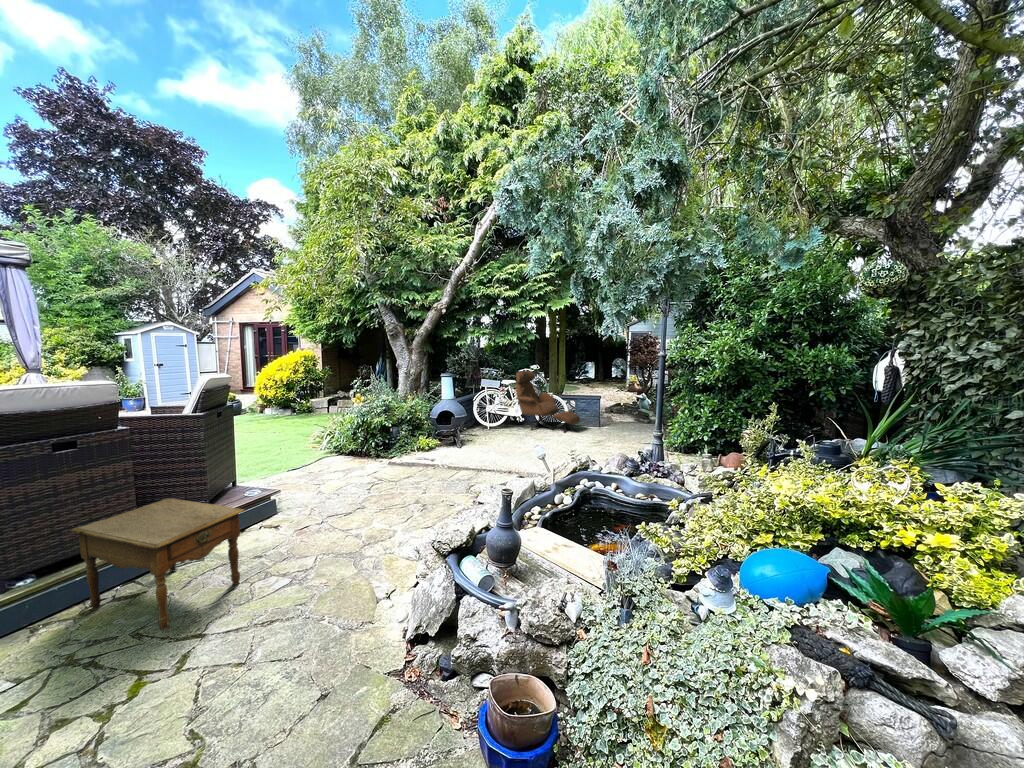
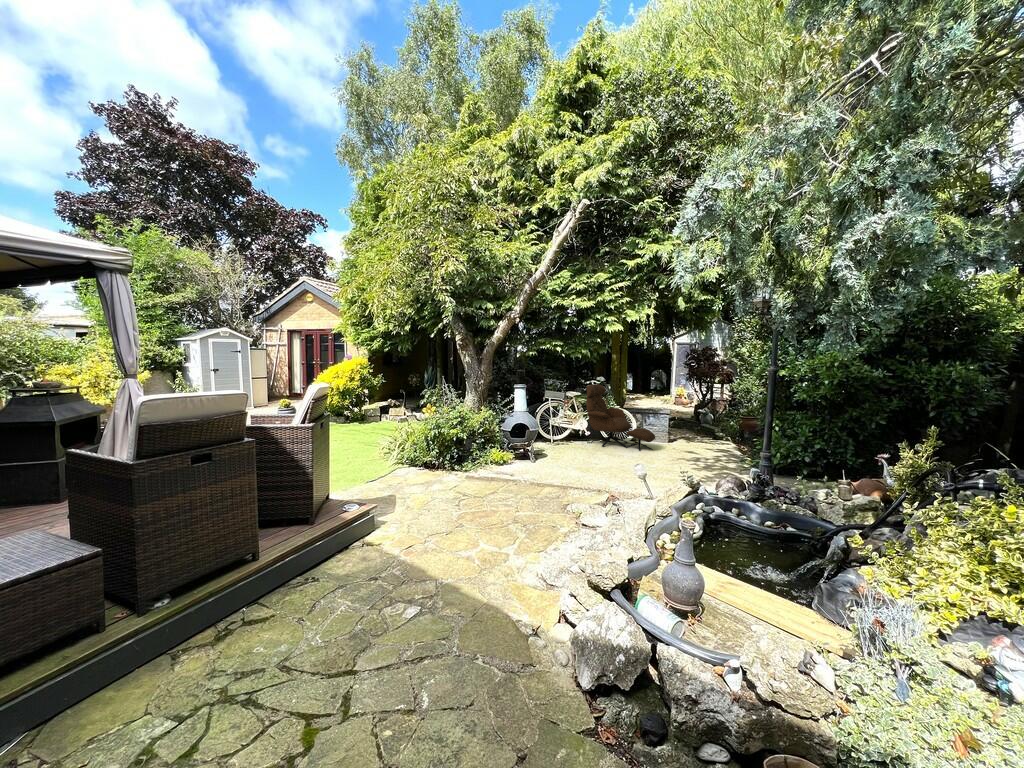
side table: present [70,498,245,630] -> none [211,514,380,664]

